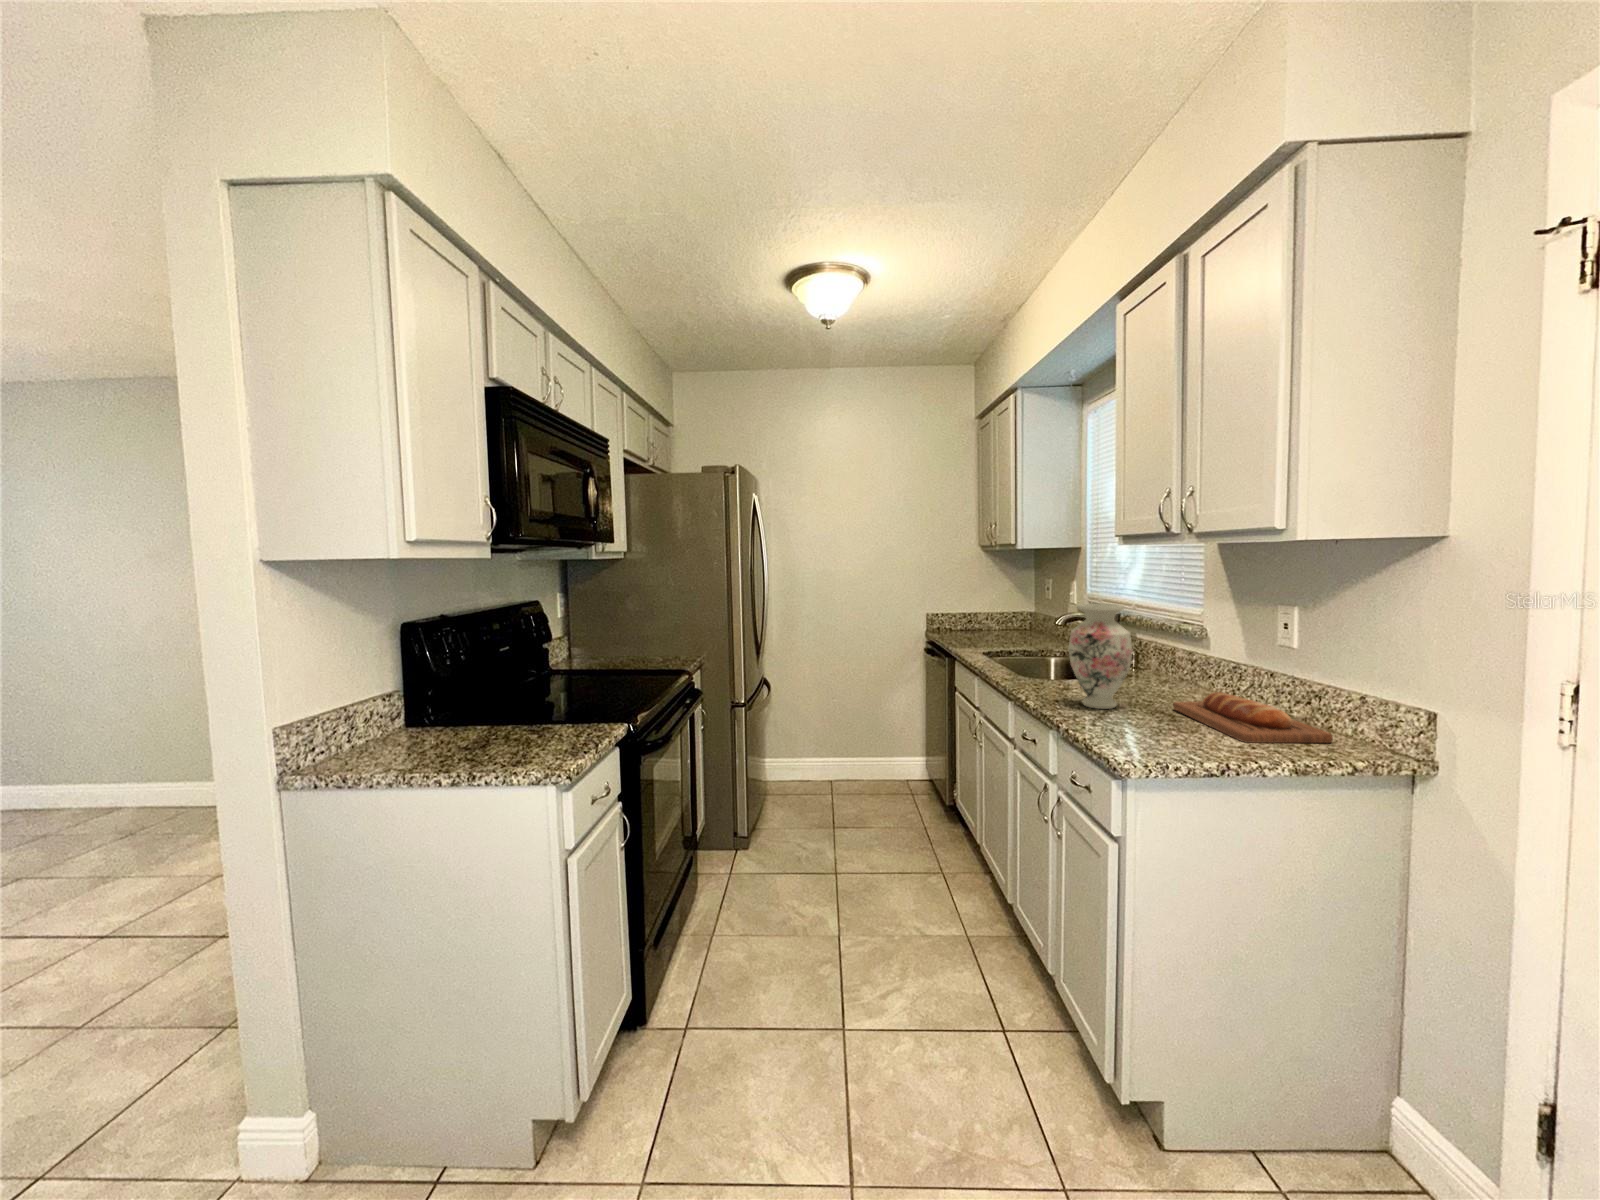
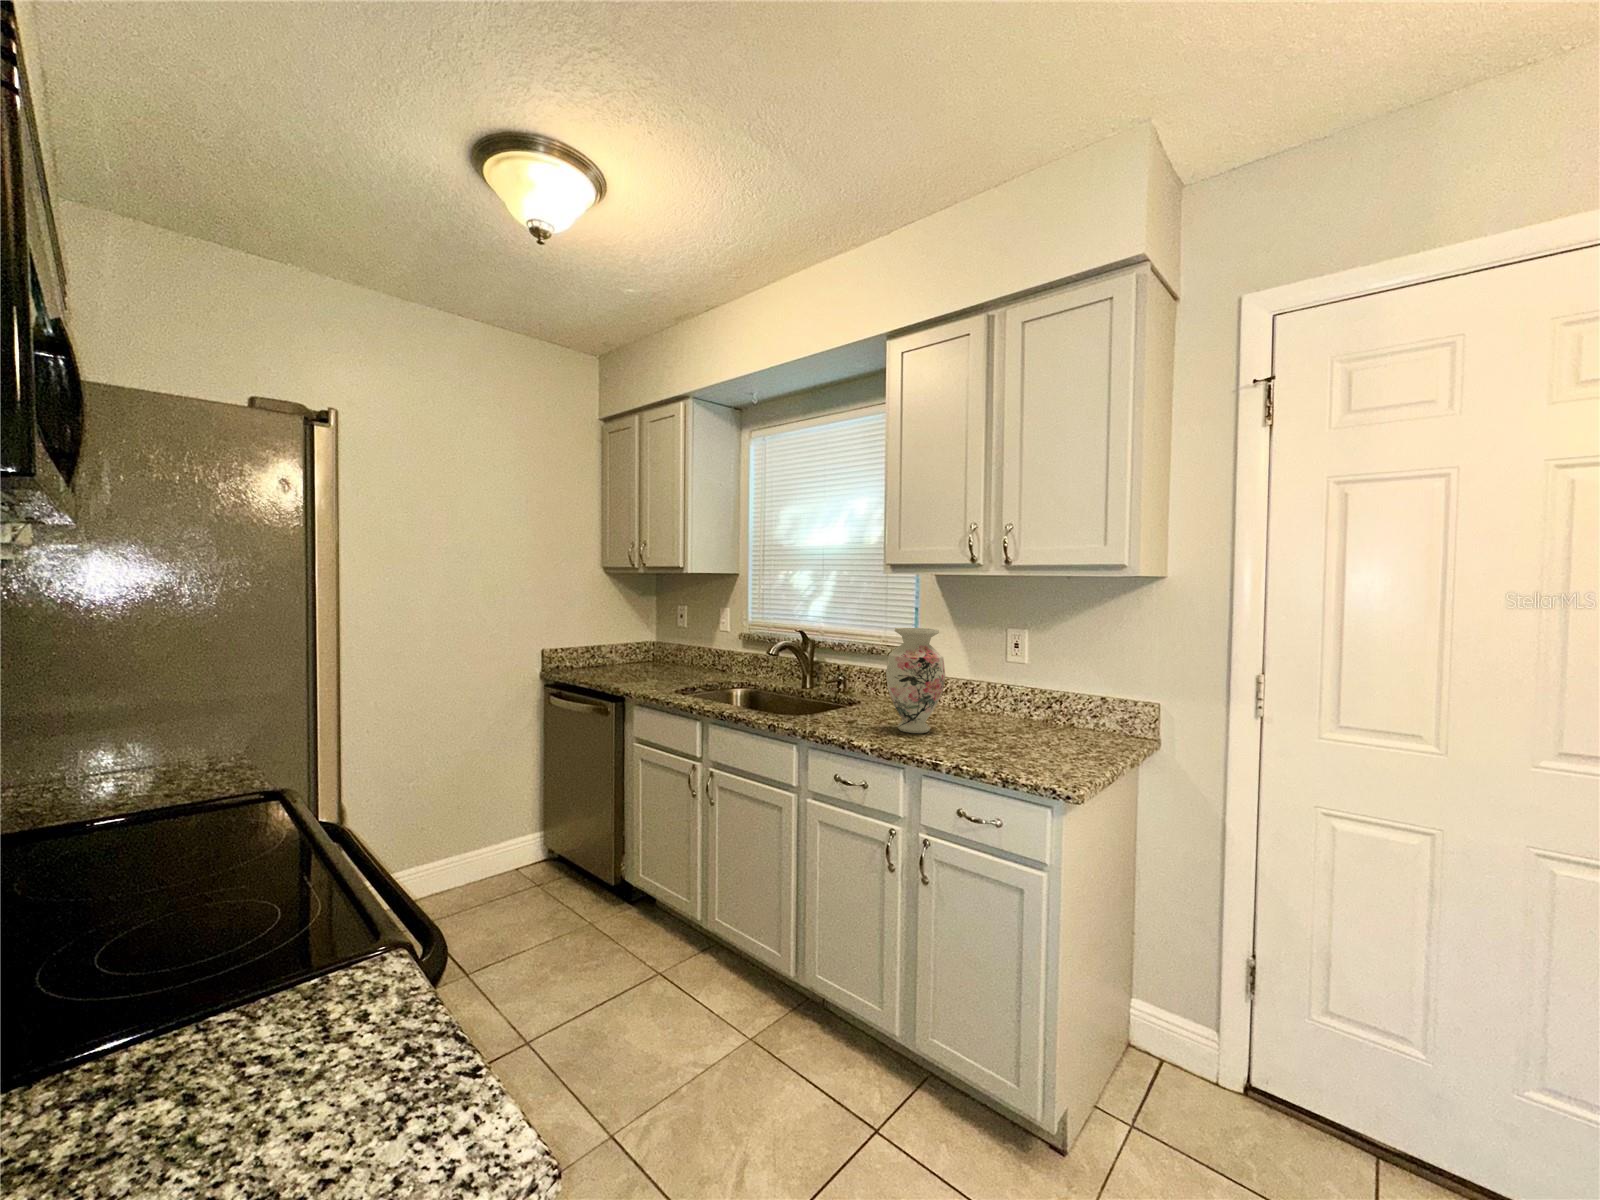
bread loaf: present [1173,692,1333,743] -> none [962,705,1101,745]

